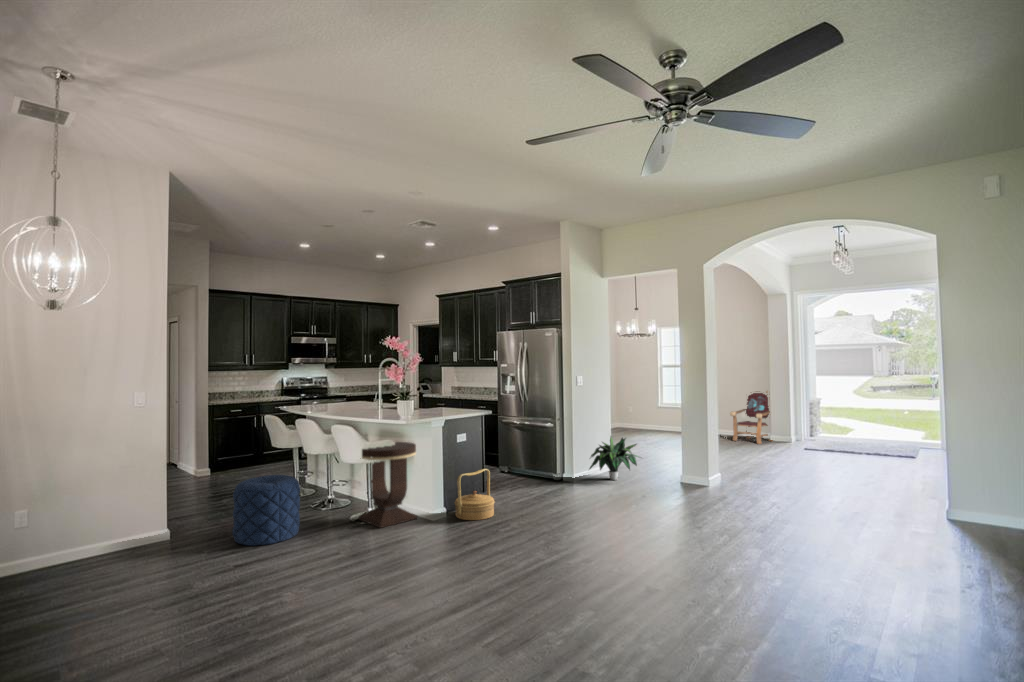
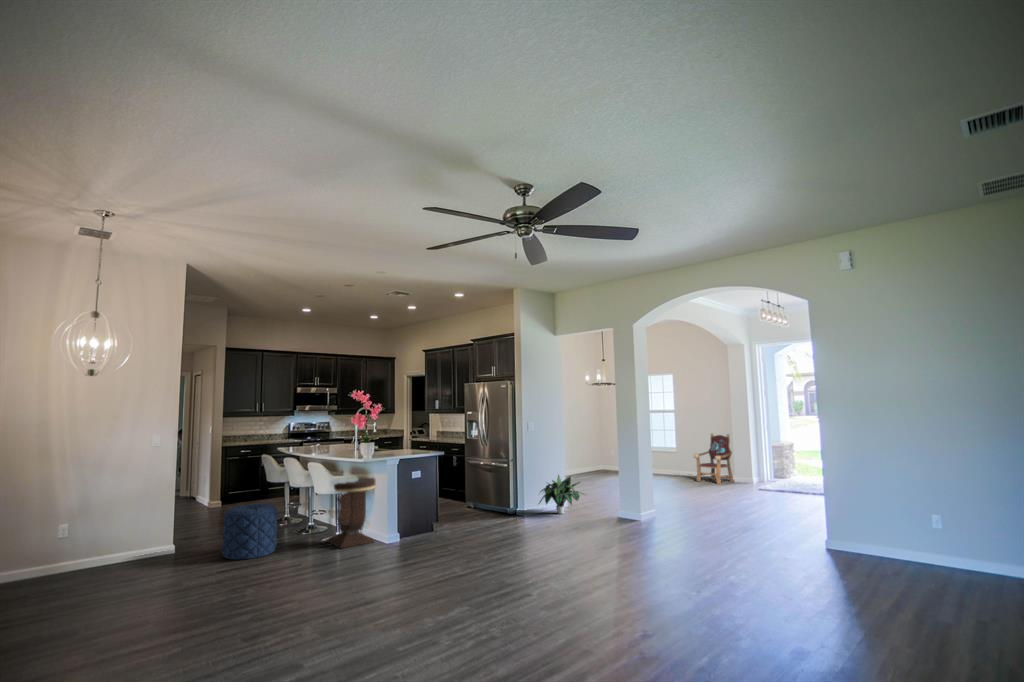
woven basket: present [455,469,494,520] -> none [406,501,440,544]

